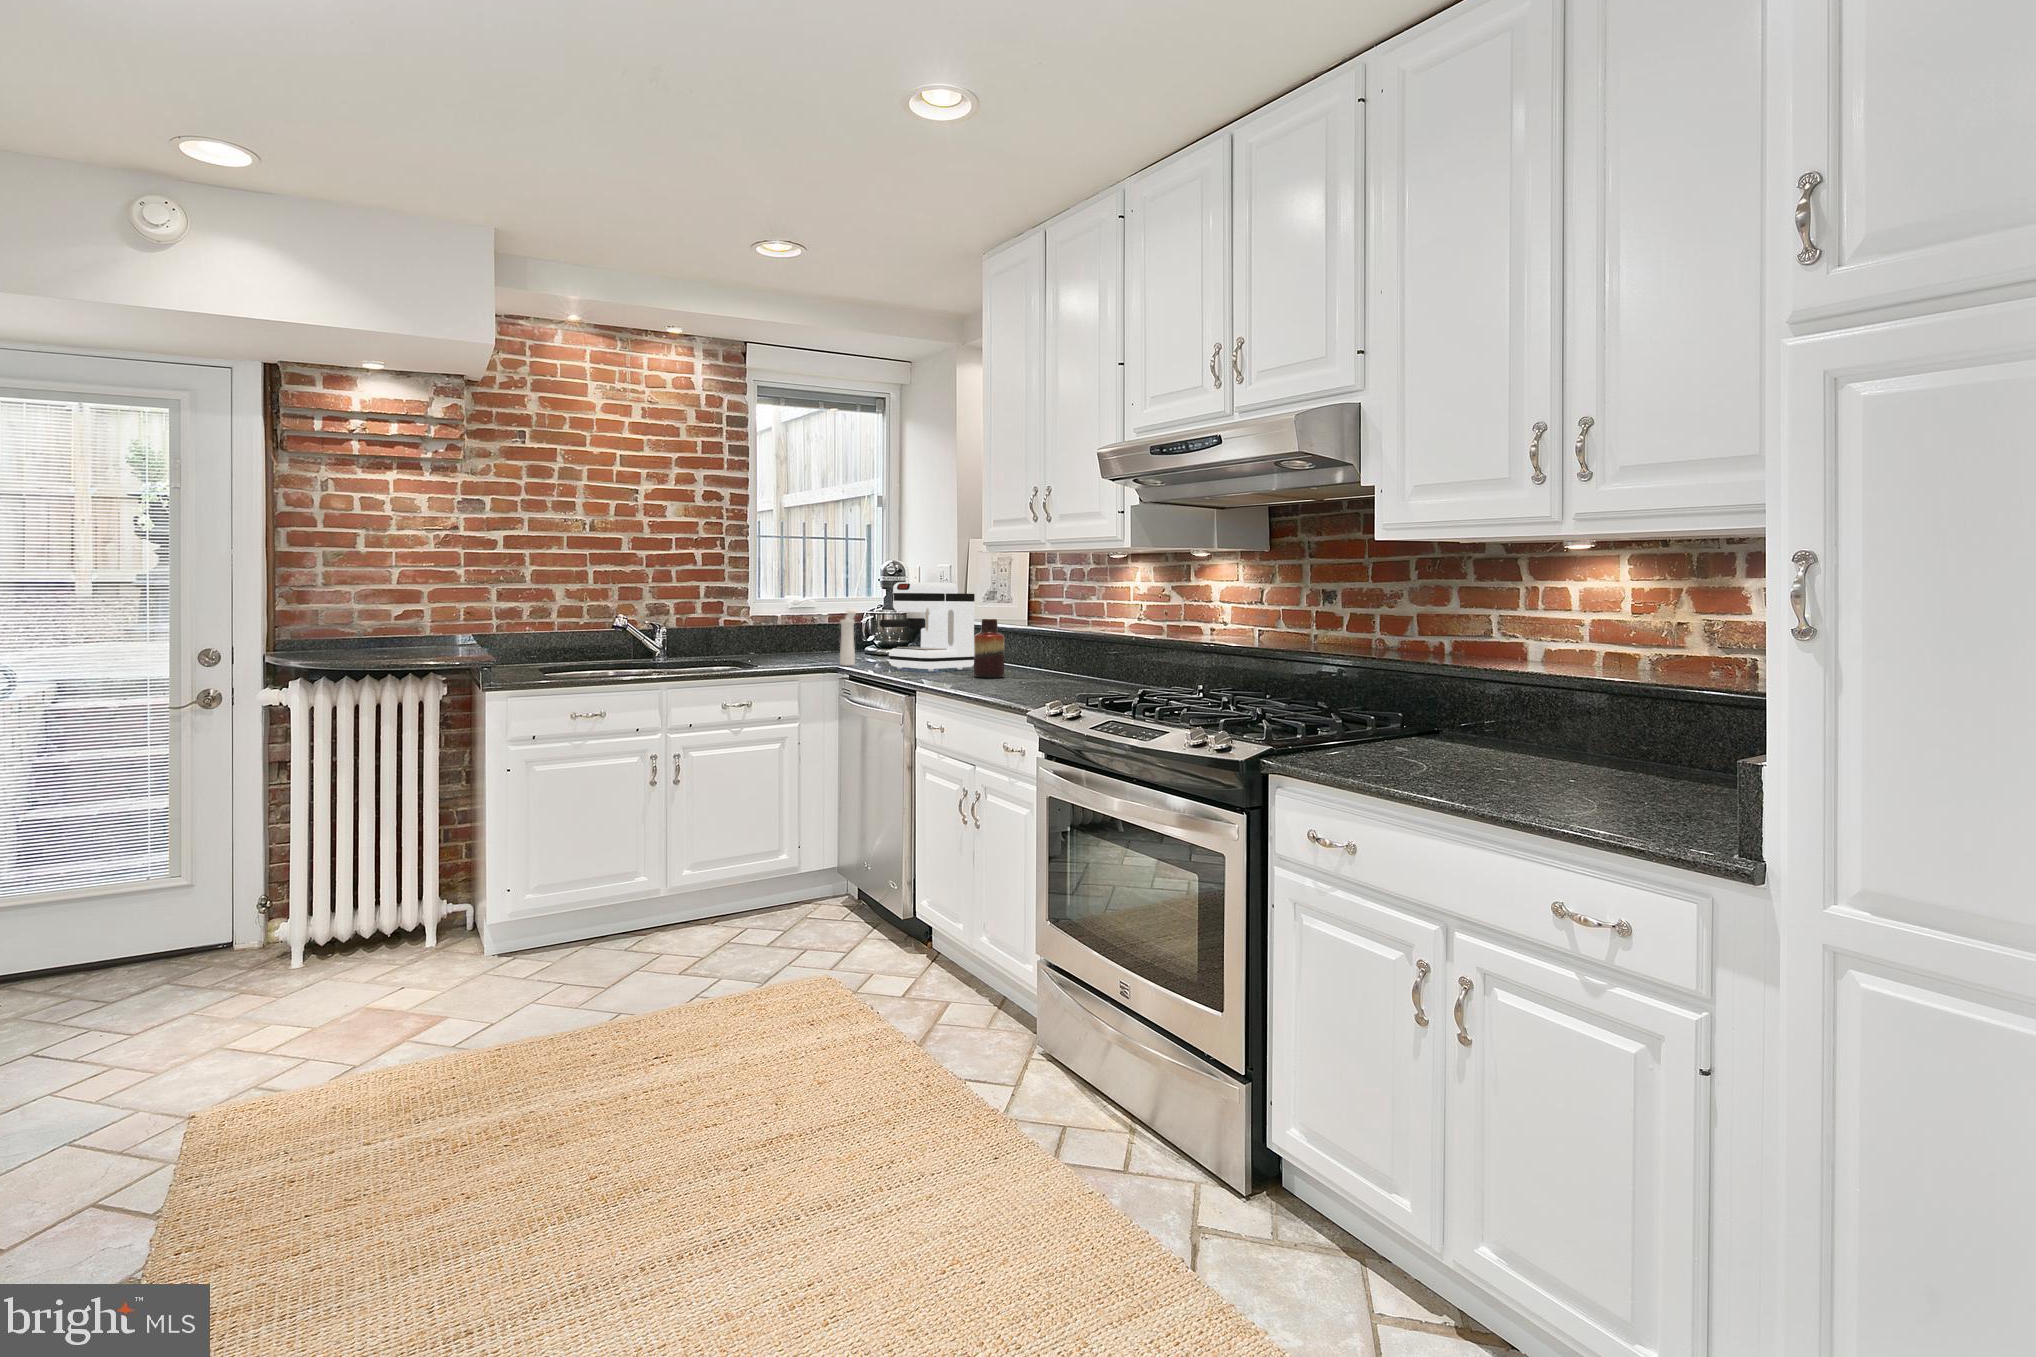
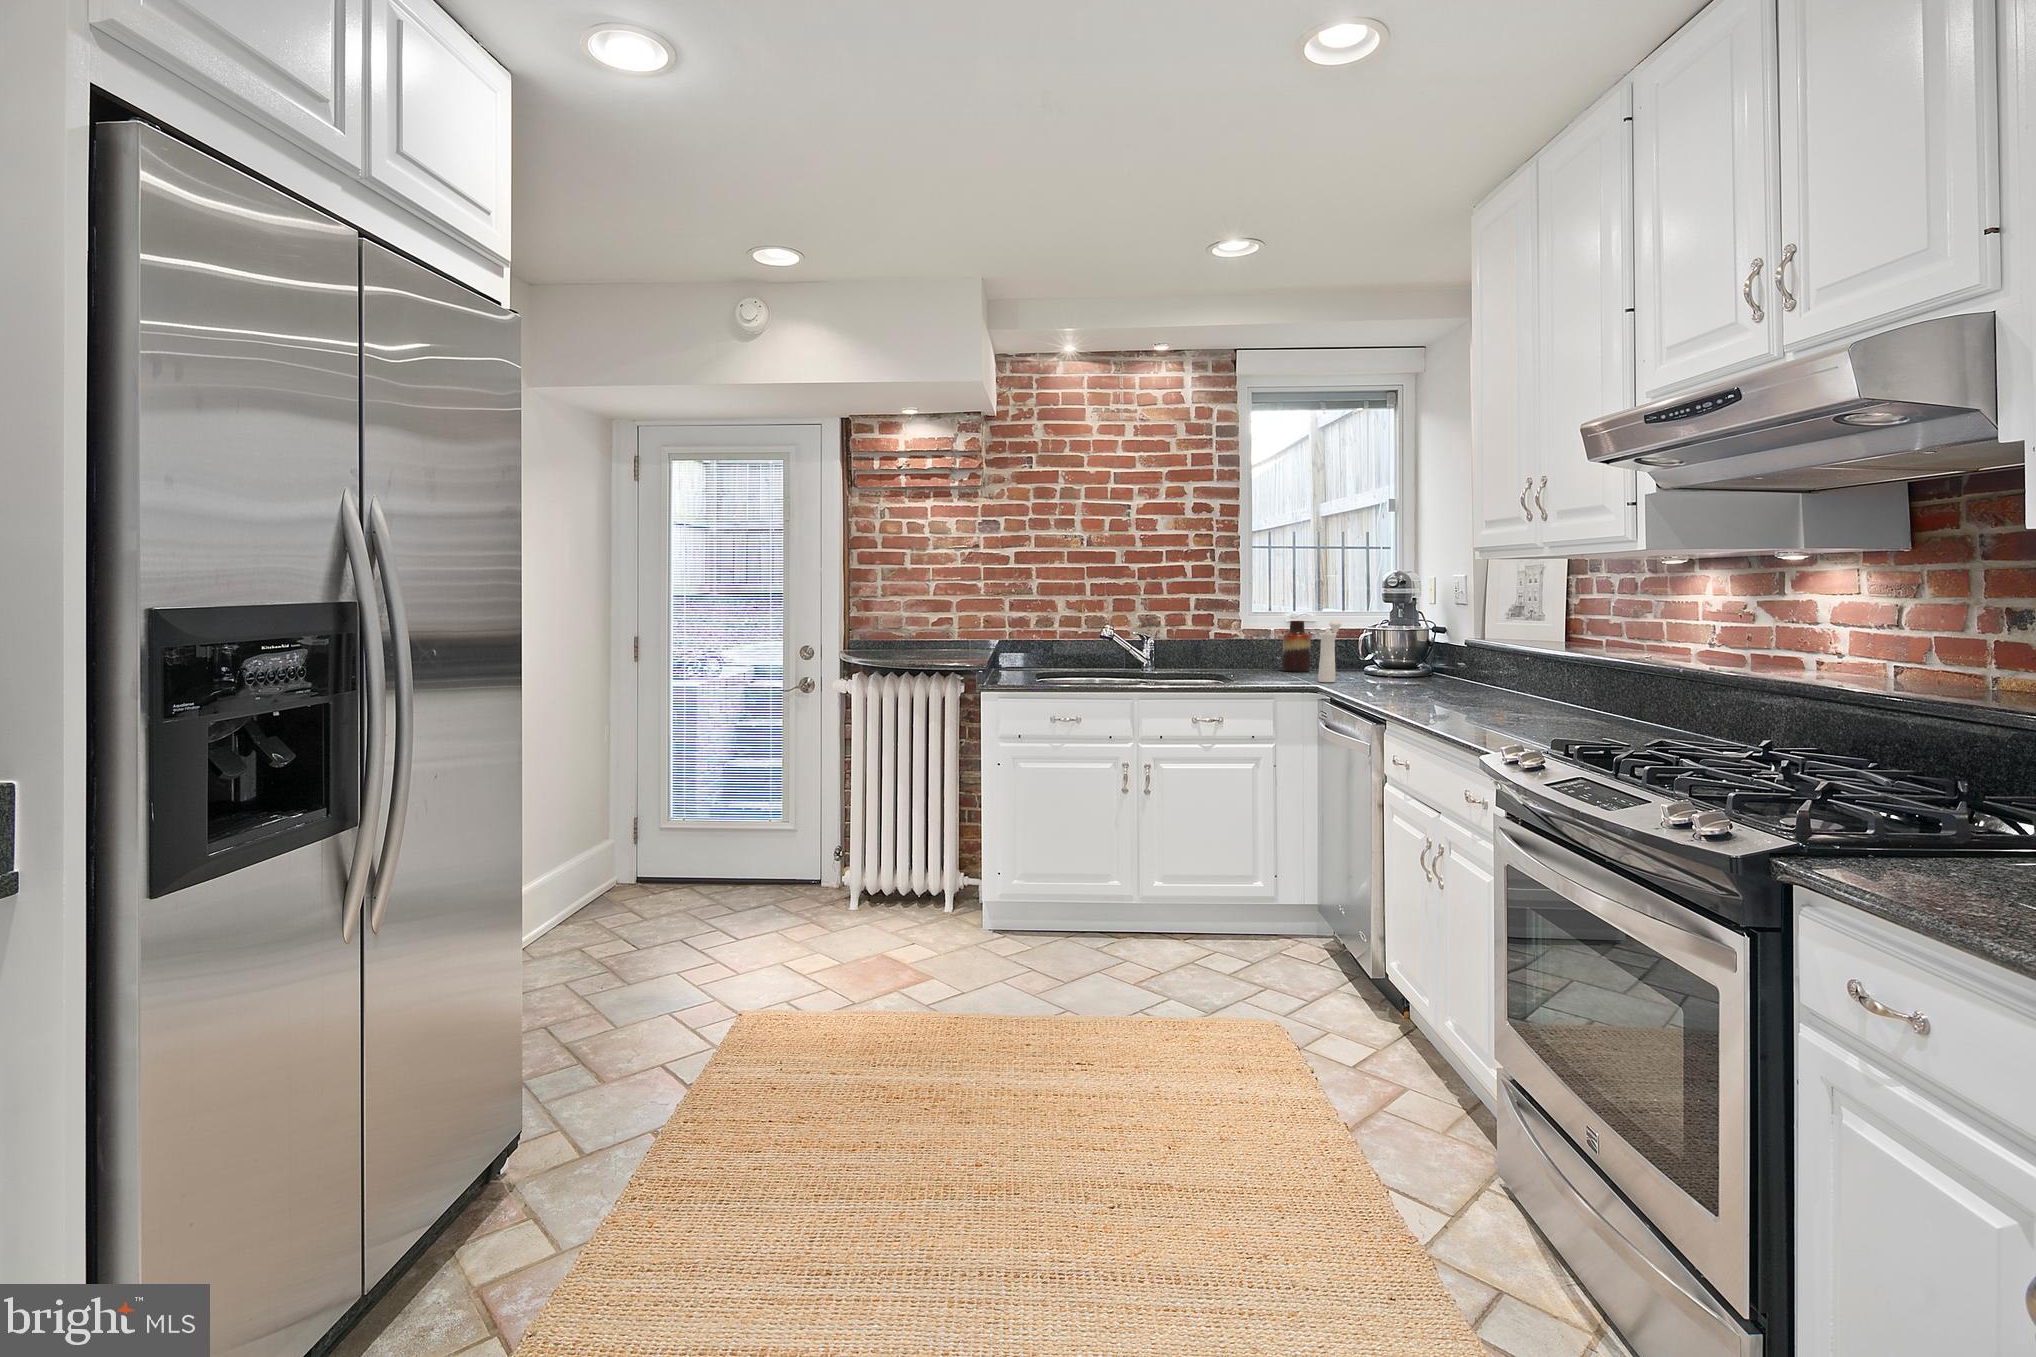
coffee maker: present [880,582,975,671] -> none [1358,593,1475,693]
vase: present [974,619,1005,678] -> present [1282,621,1311,672]

